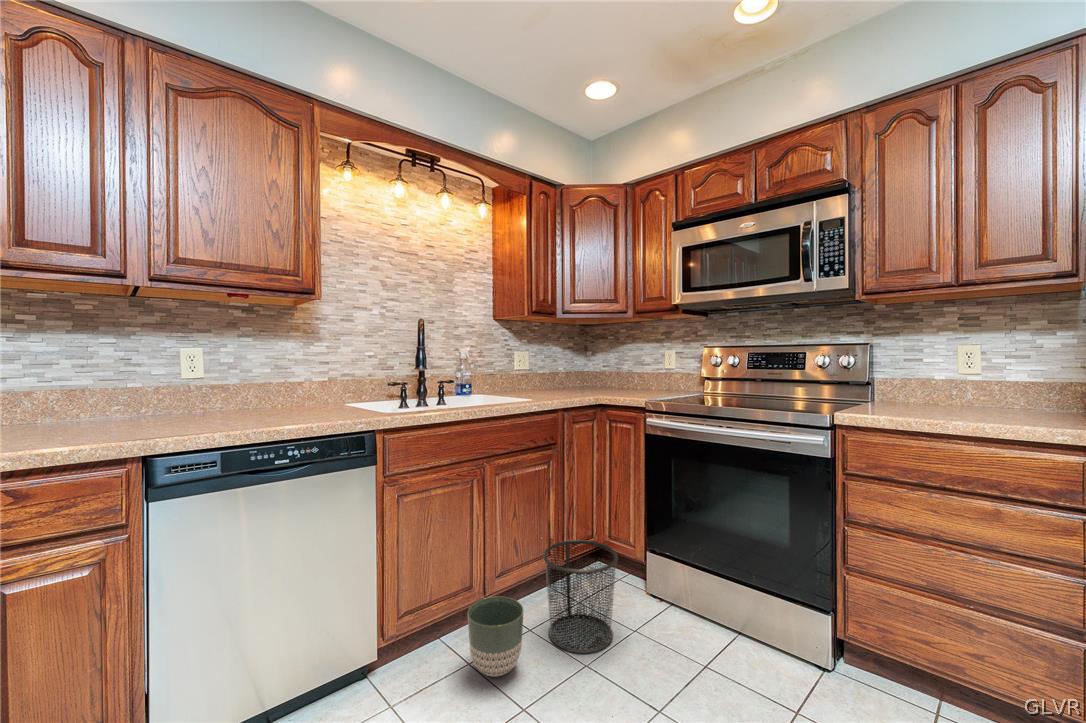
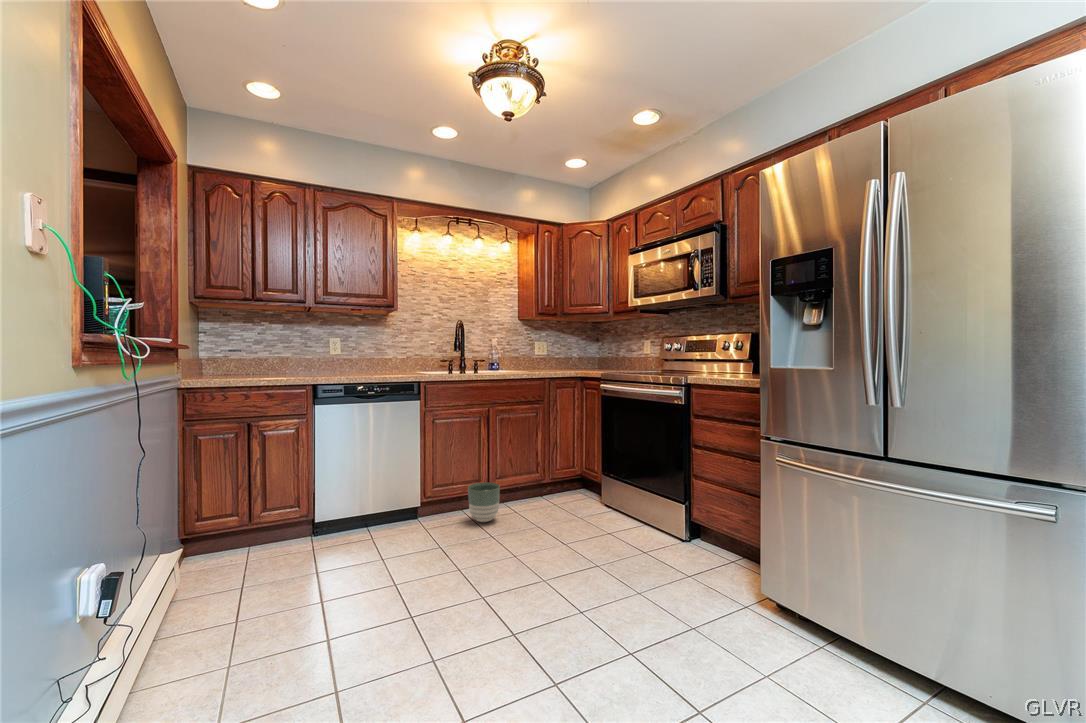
waste bin: present [543,540,618,653] -> none [519,459,566,520]

